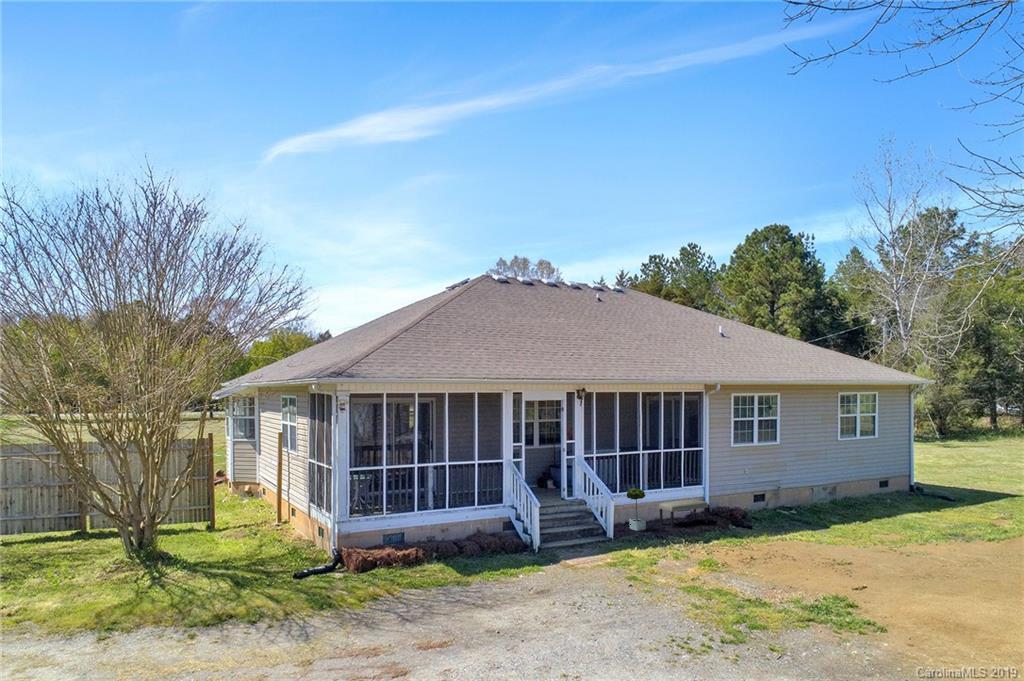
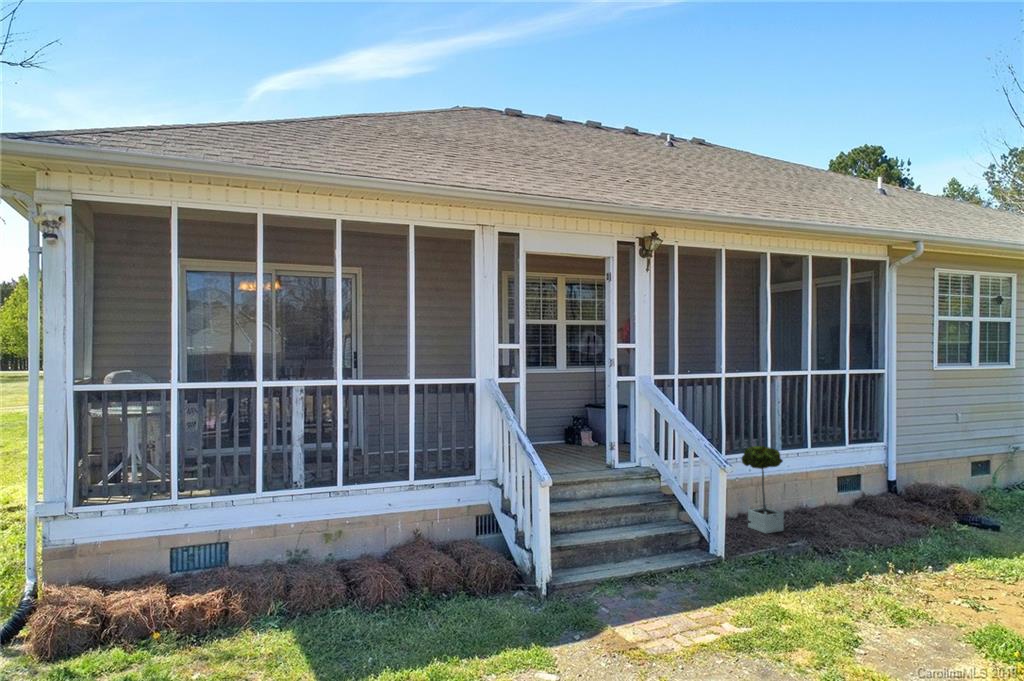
bench: present [659,499,708,528] -> none [804,469,905,527]

